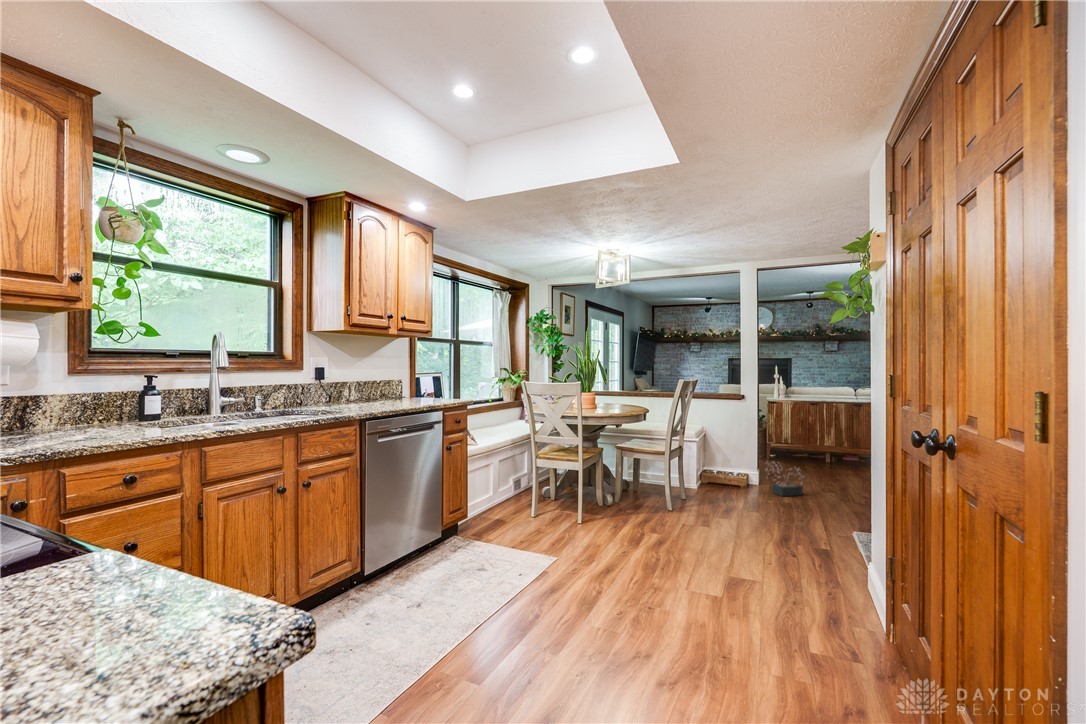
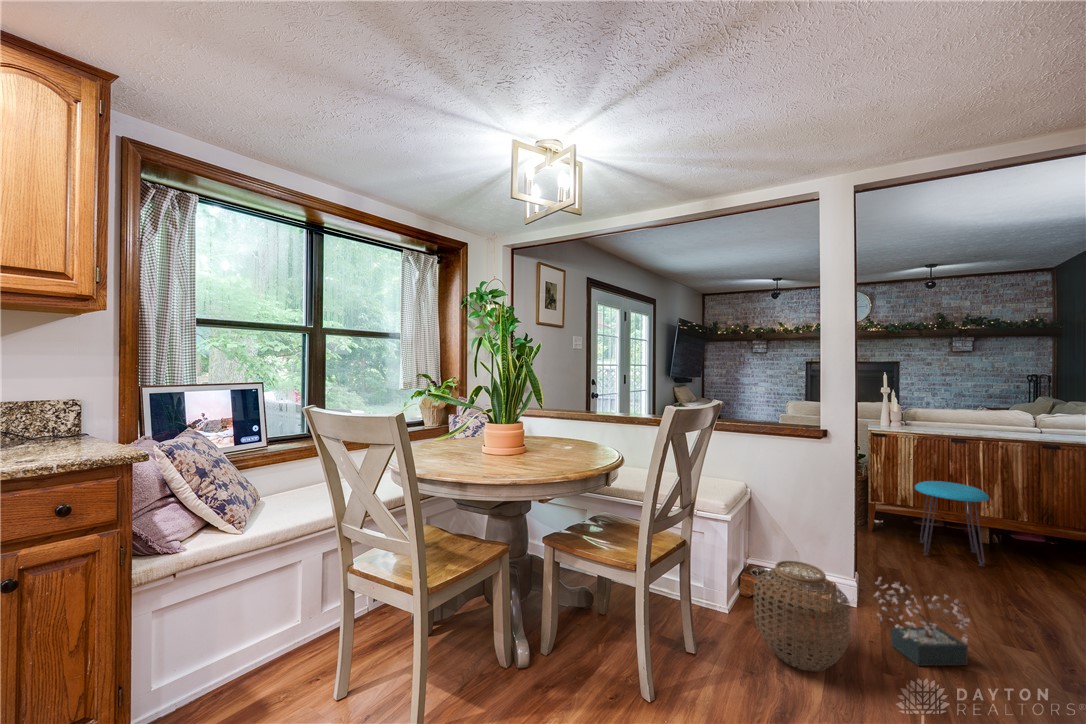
stool: none [790,427,826,469] -> present [915,481,989,566]
woven basket: none [712,455,754,500] -> present [754,561,850,671]

